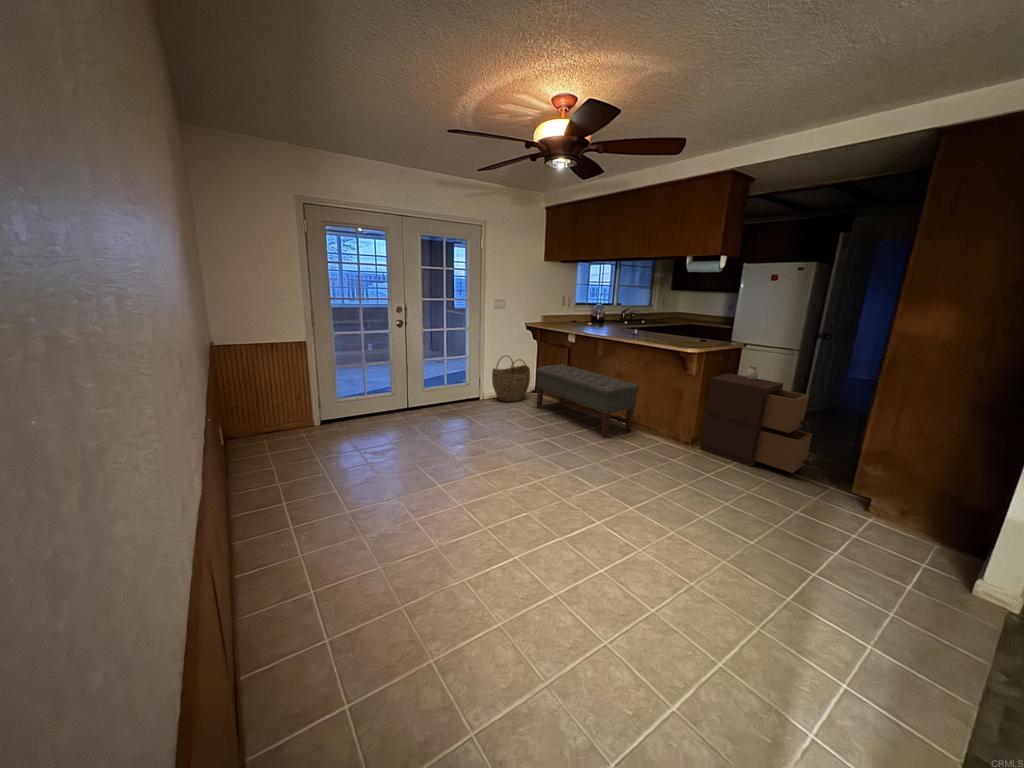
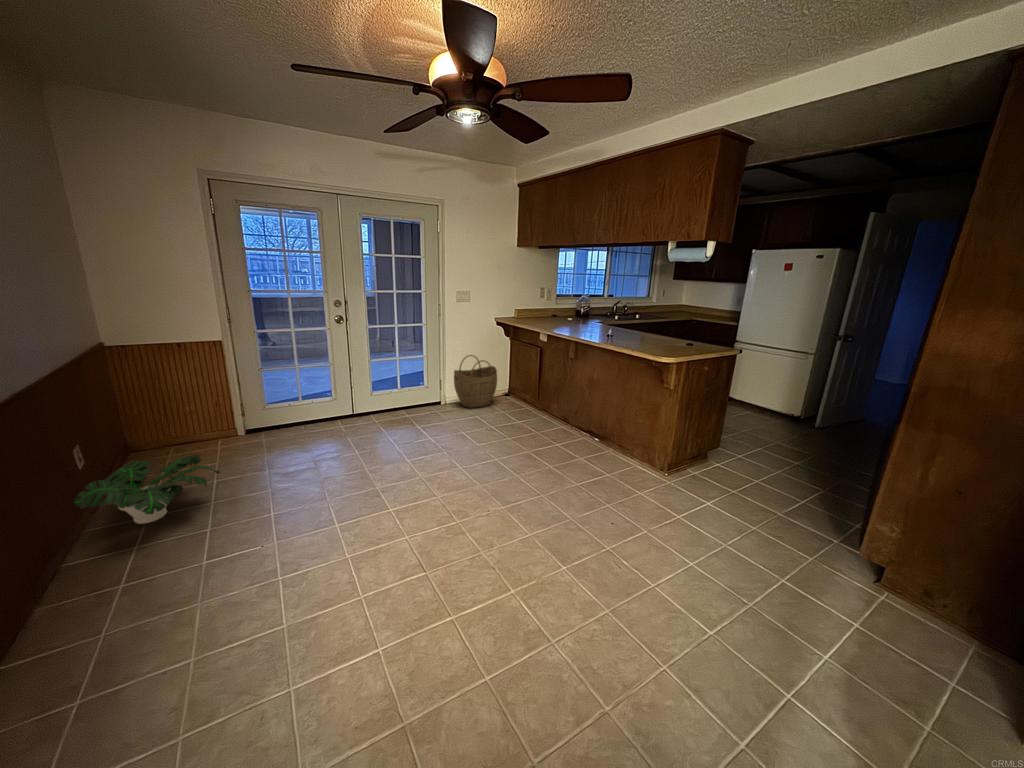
bench: present [536,364,639,437] -> none [499,367,609,458]
storage cabinet: present [700,365,812,473] -> none [677,378,817,520]
potted plant: none [234,433,337,488] -> present [73,455,220,524]

